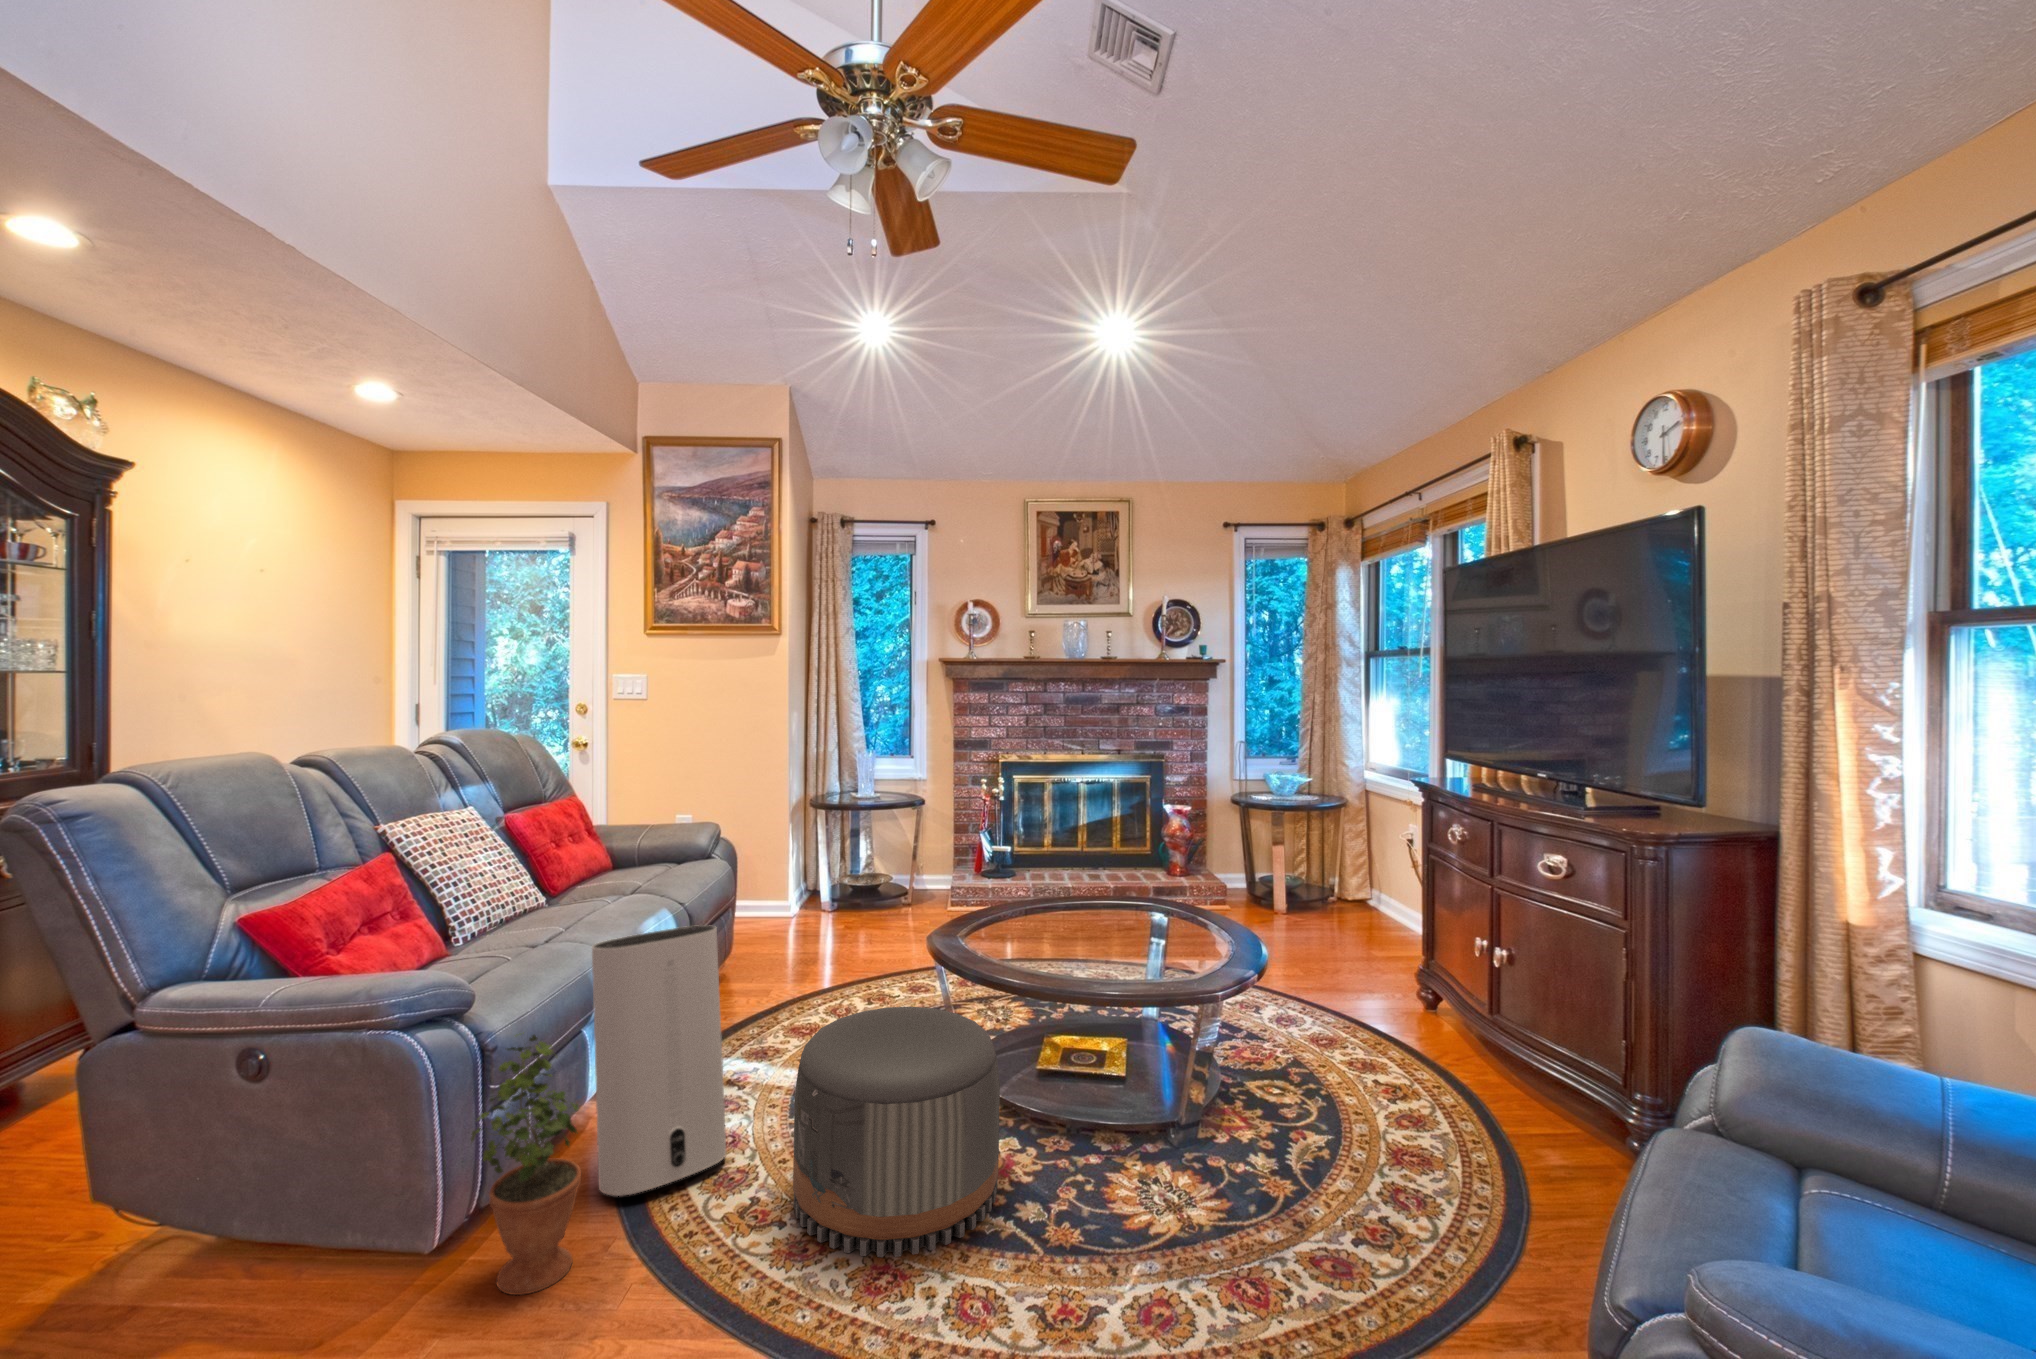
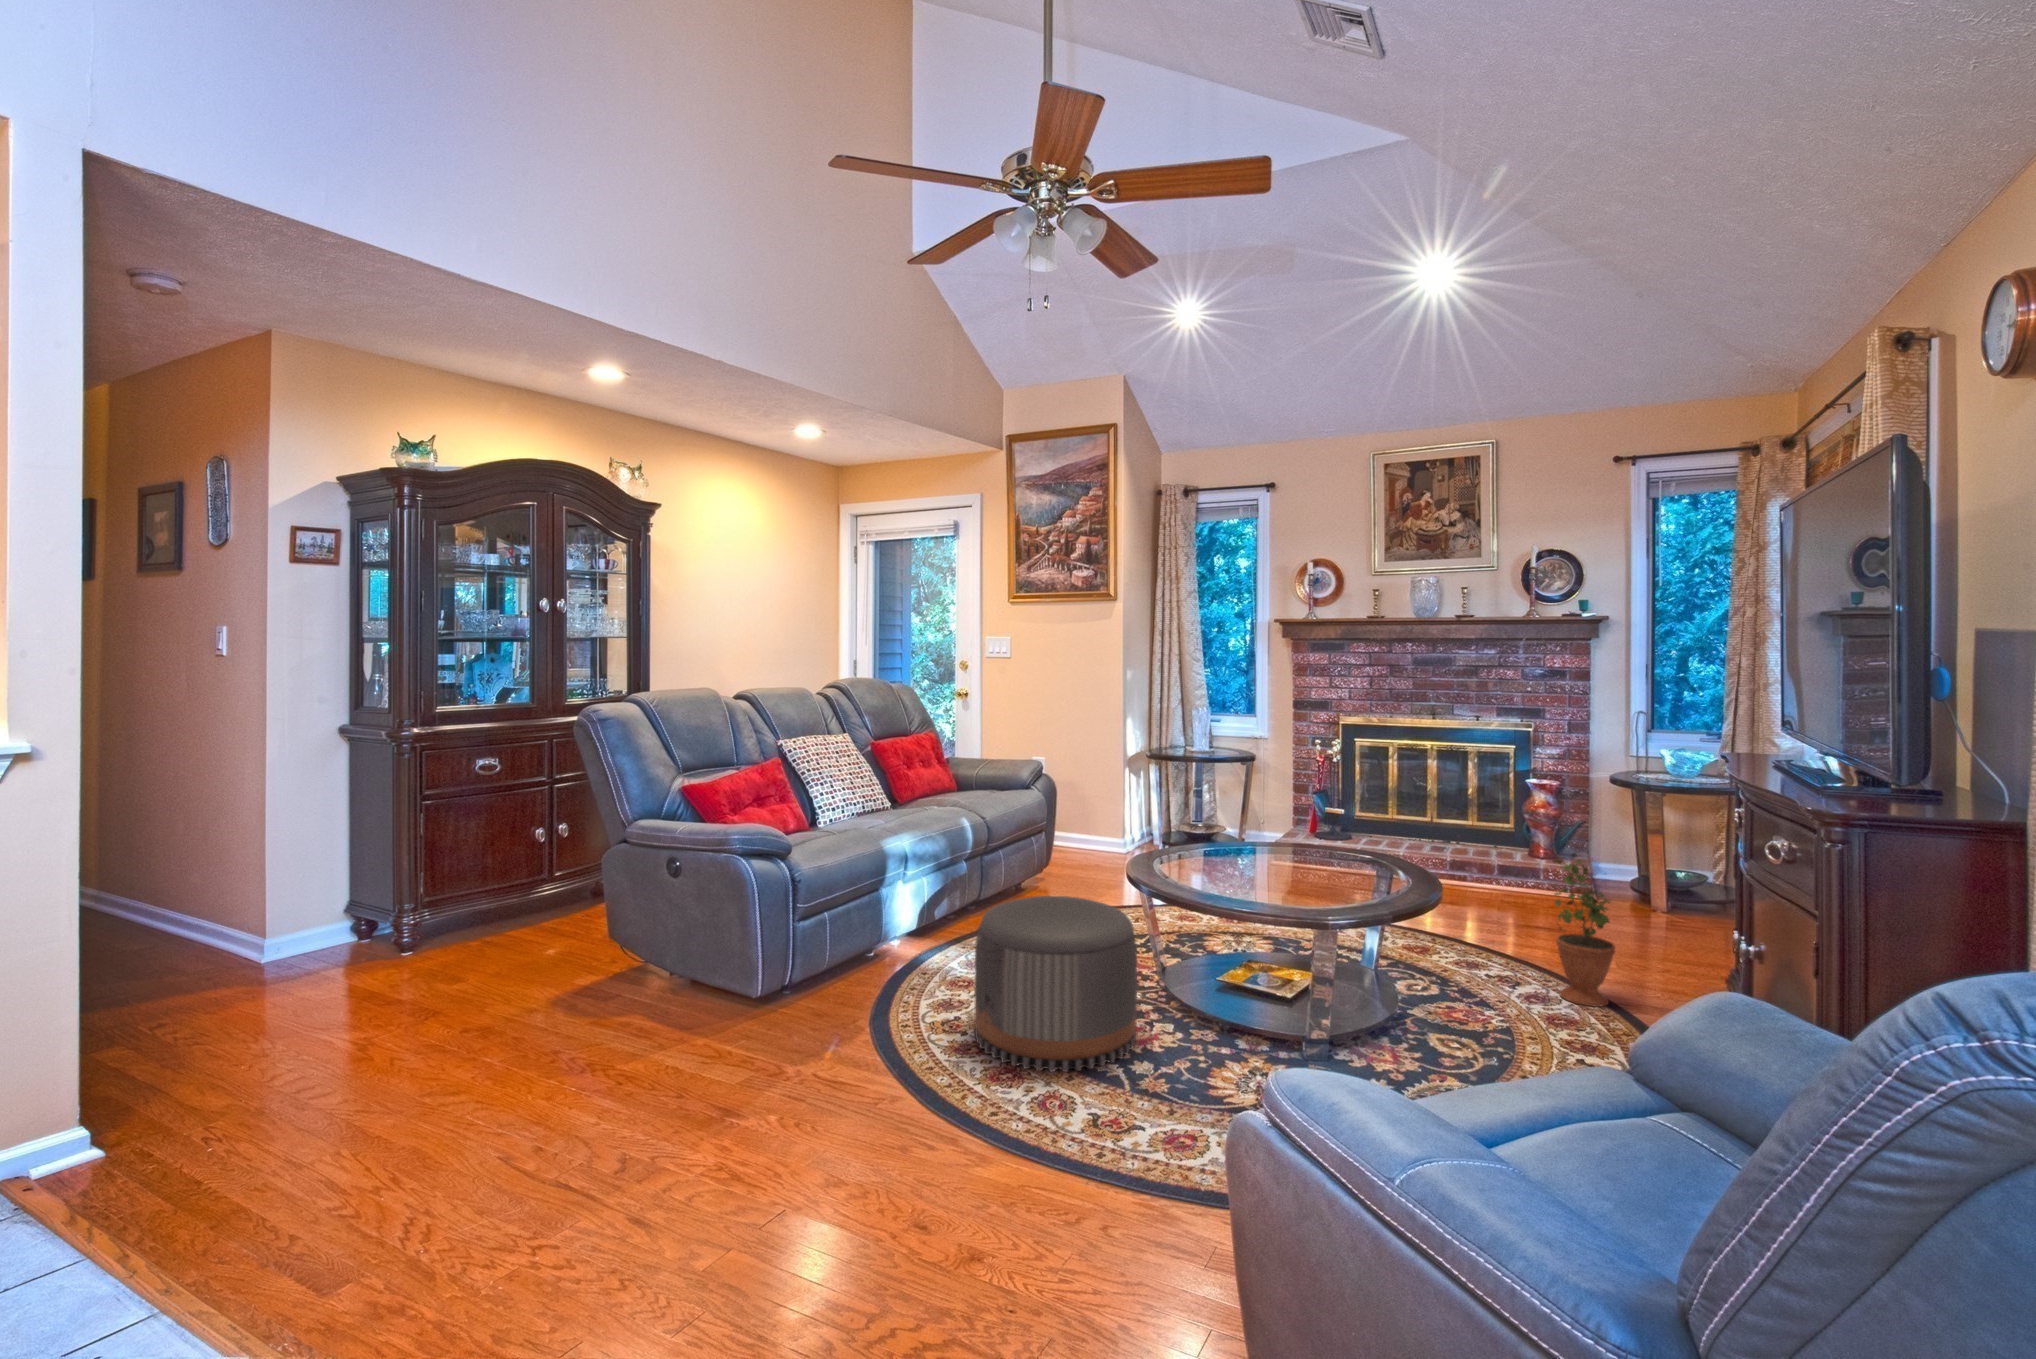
air purifier: present [592,925,726,1196] -> none [869,818,957,995]
potted plant: present [471,1035,581,1295] -> present [1553,850,1615,1007]

